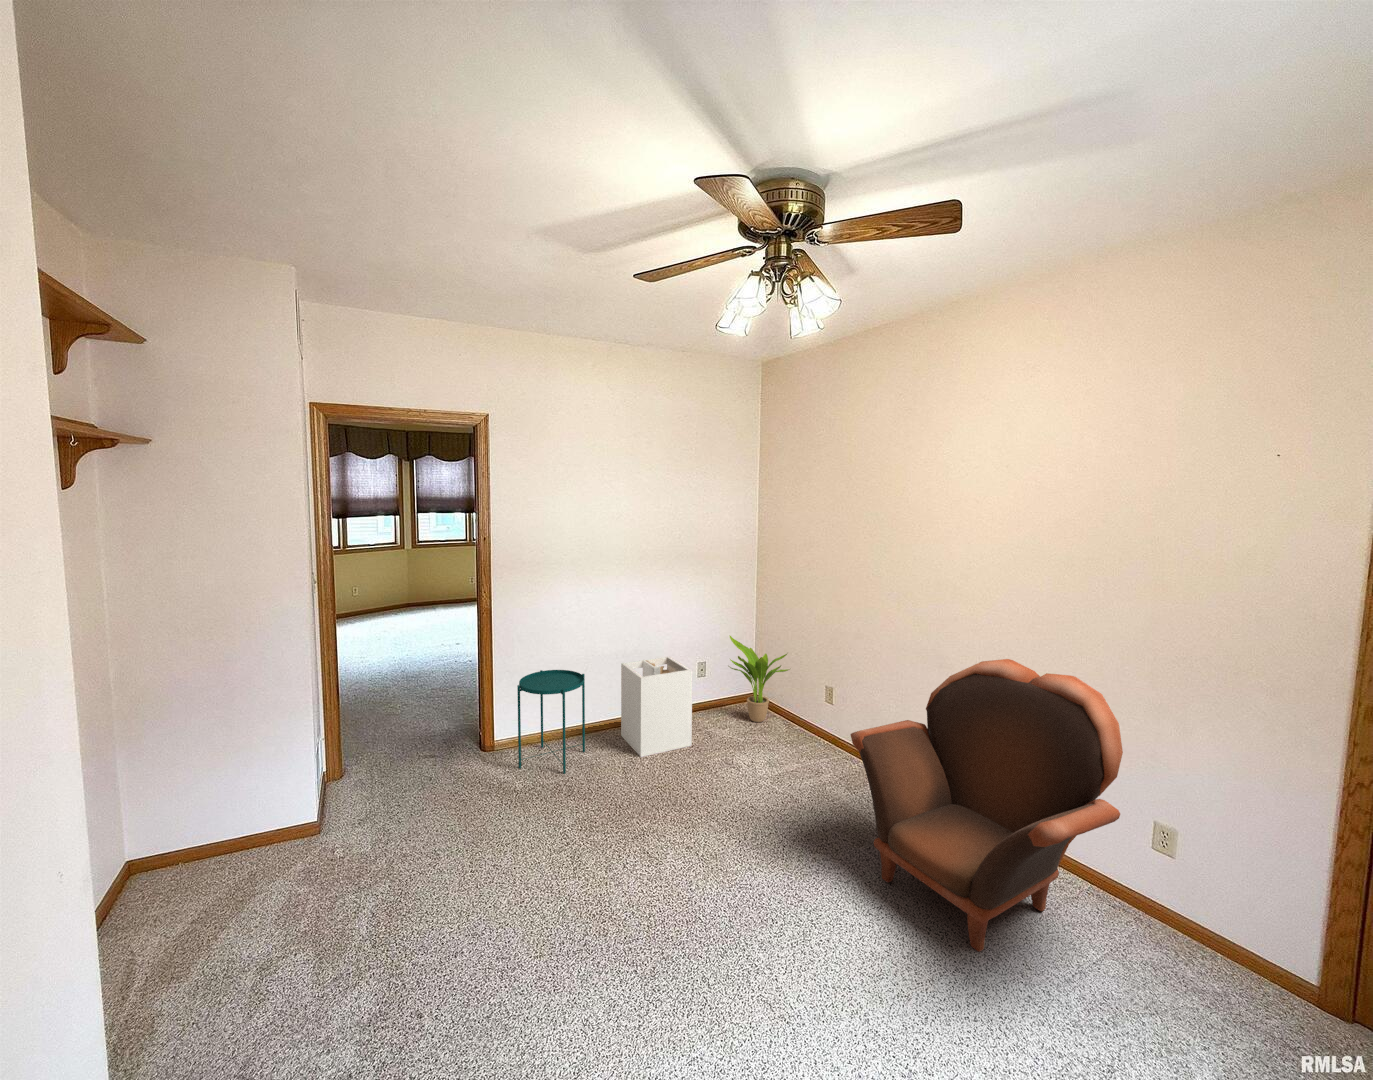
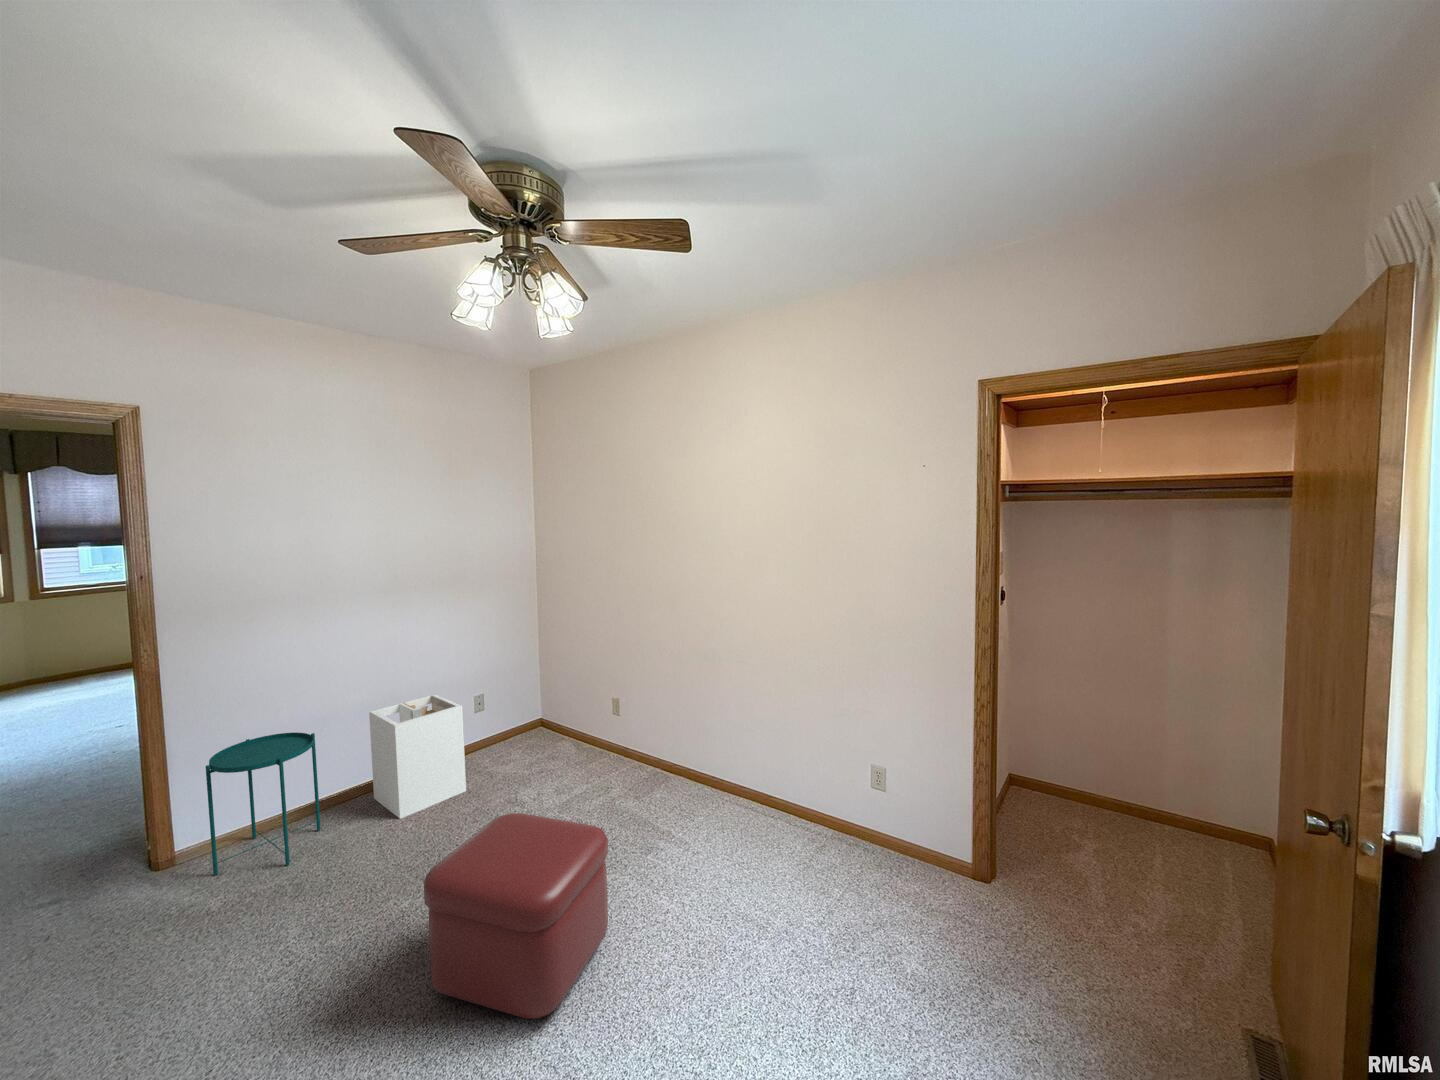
potted plant: present [730,636,790,722] -> none [507,660,577,749]
armchair: present [851,659,1123,952] -> none [632,648,854,925]
ottoman: none [668,773,826,962] -> present [424,813,608,1019]

